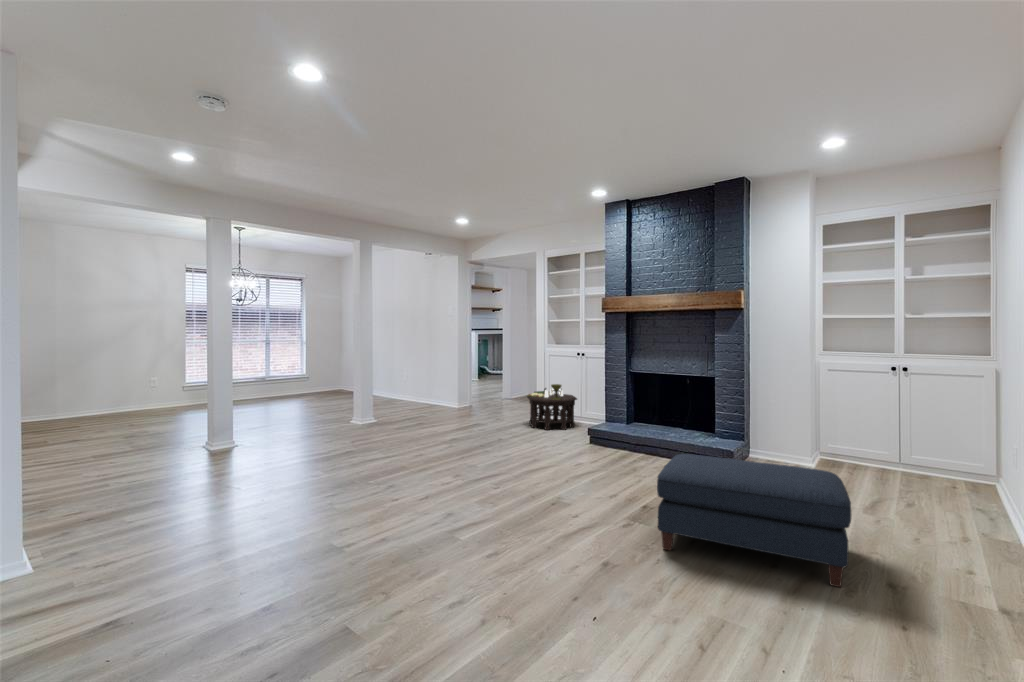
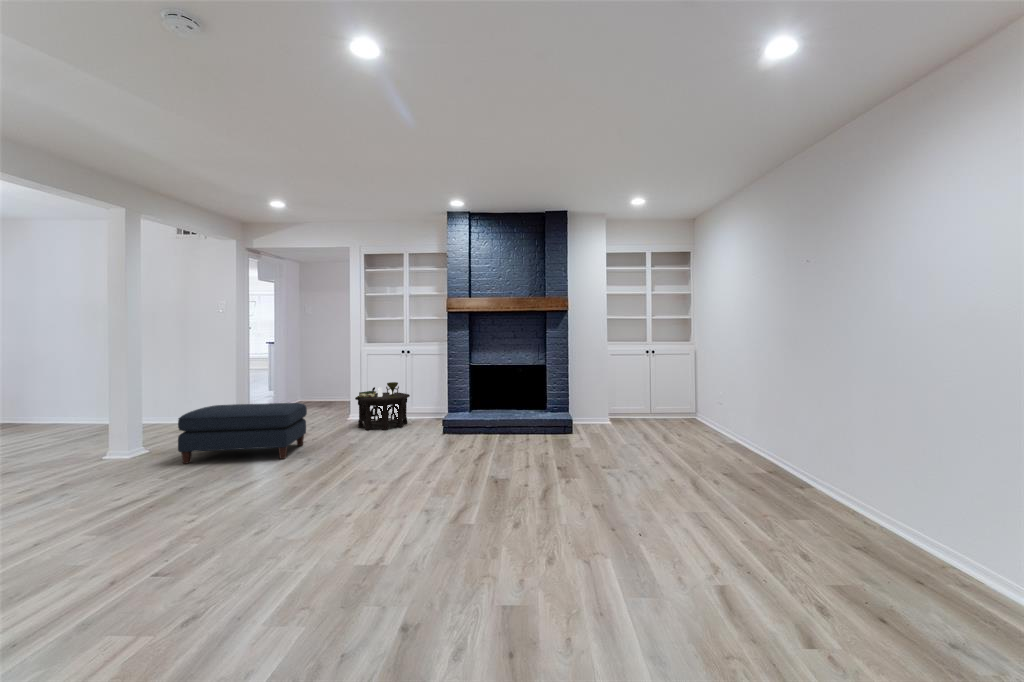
ottoman: present [657,454,851,587] -> present [178,403,307,464]

